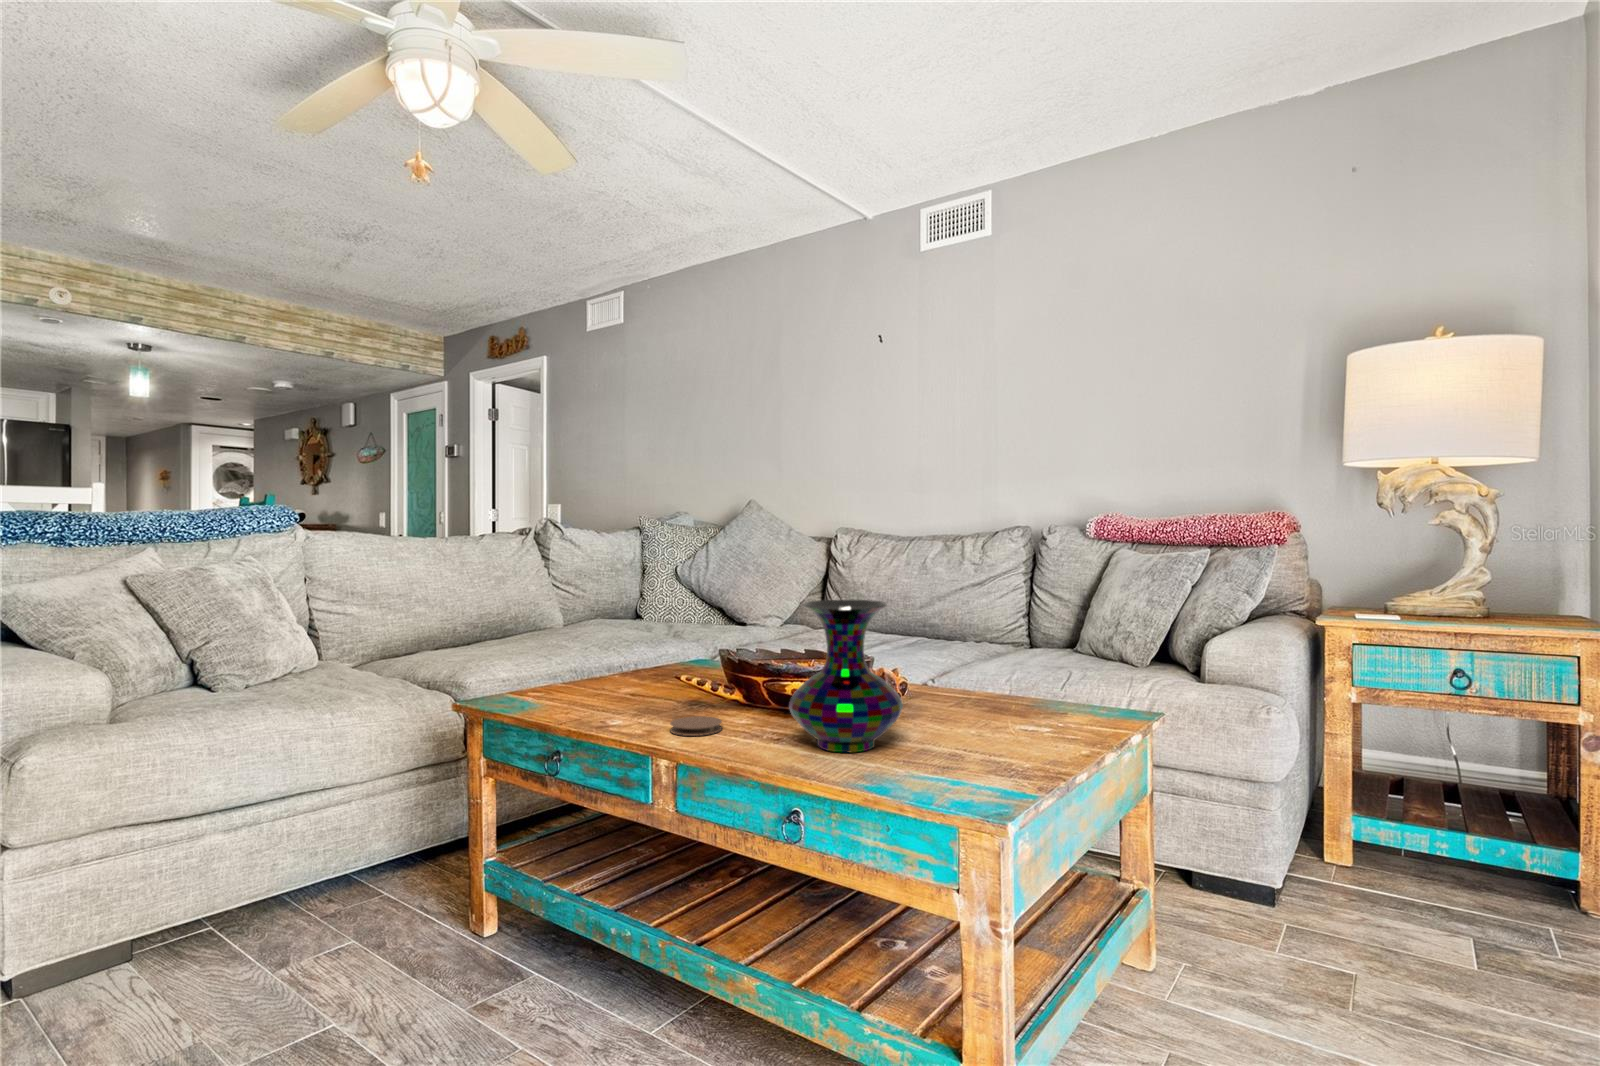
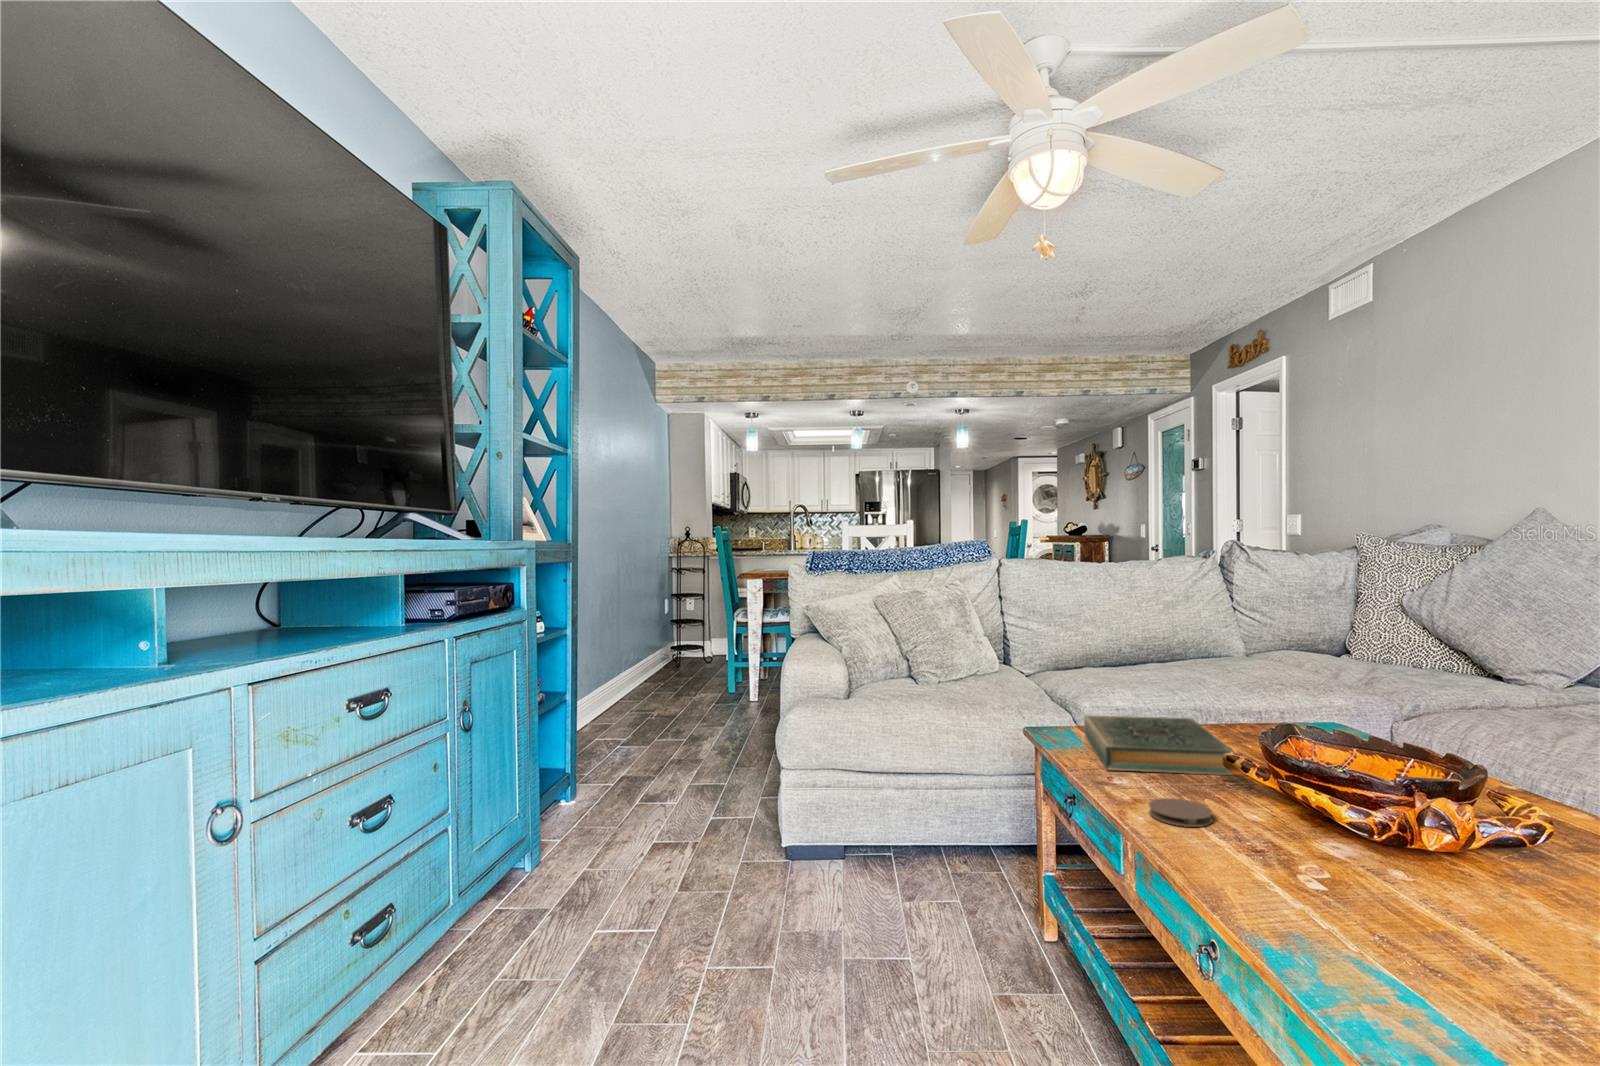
vase: present [789,600,903,753] -> none [1246,700,1431,918]
hardback book: none [532,663,690,715] -> present [1084,715,1233,775]

